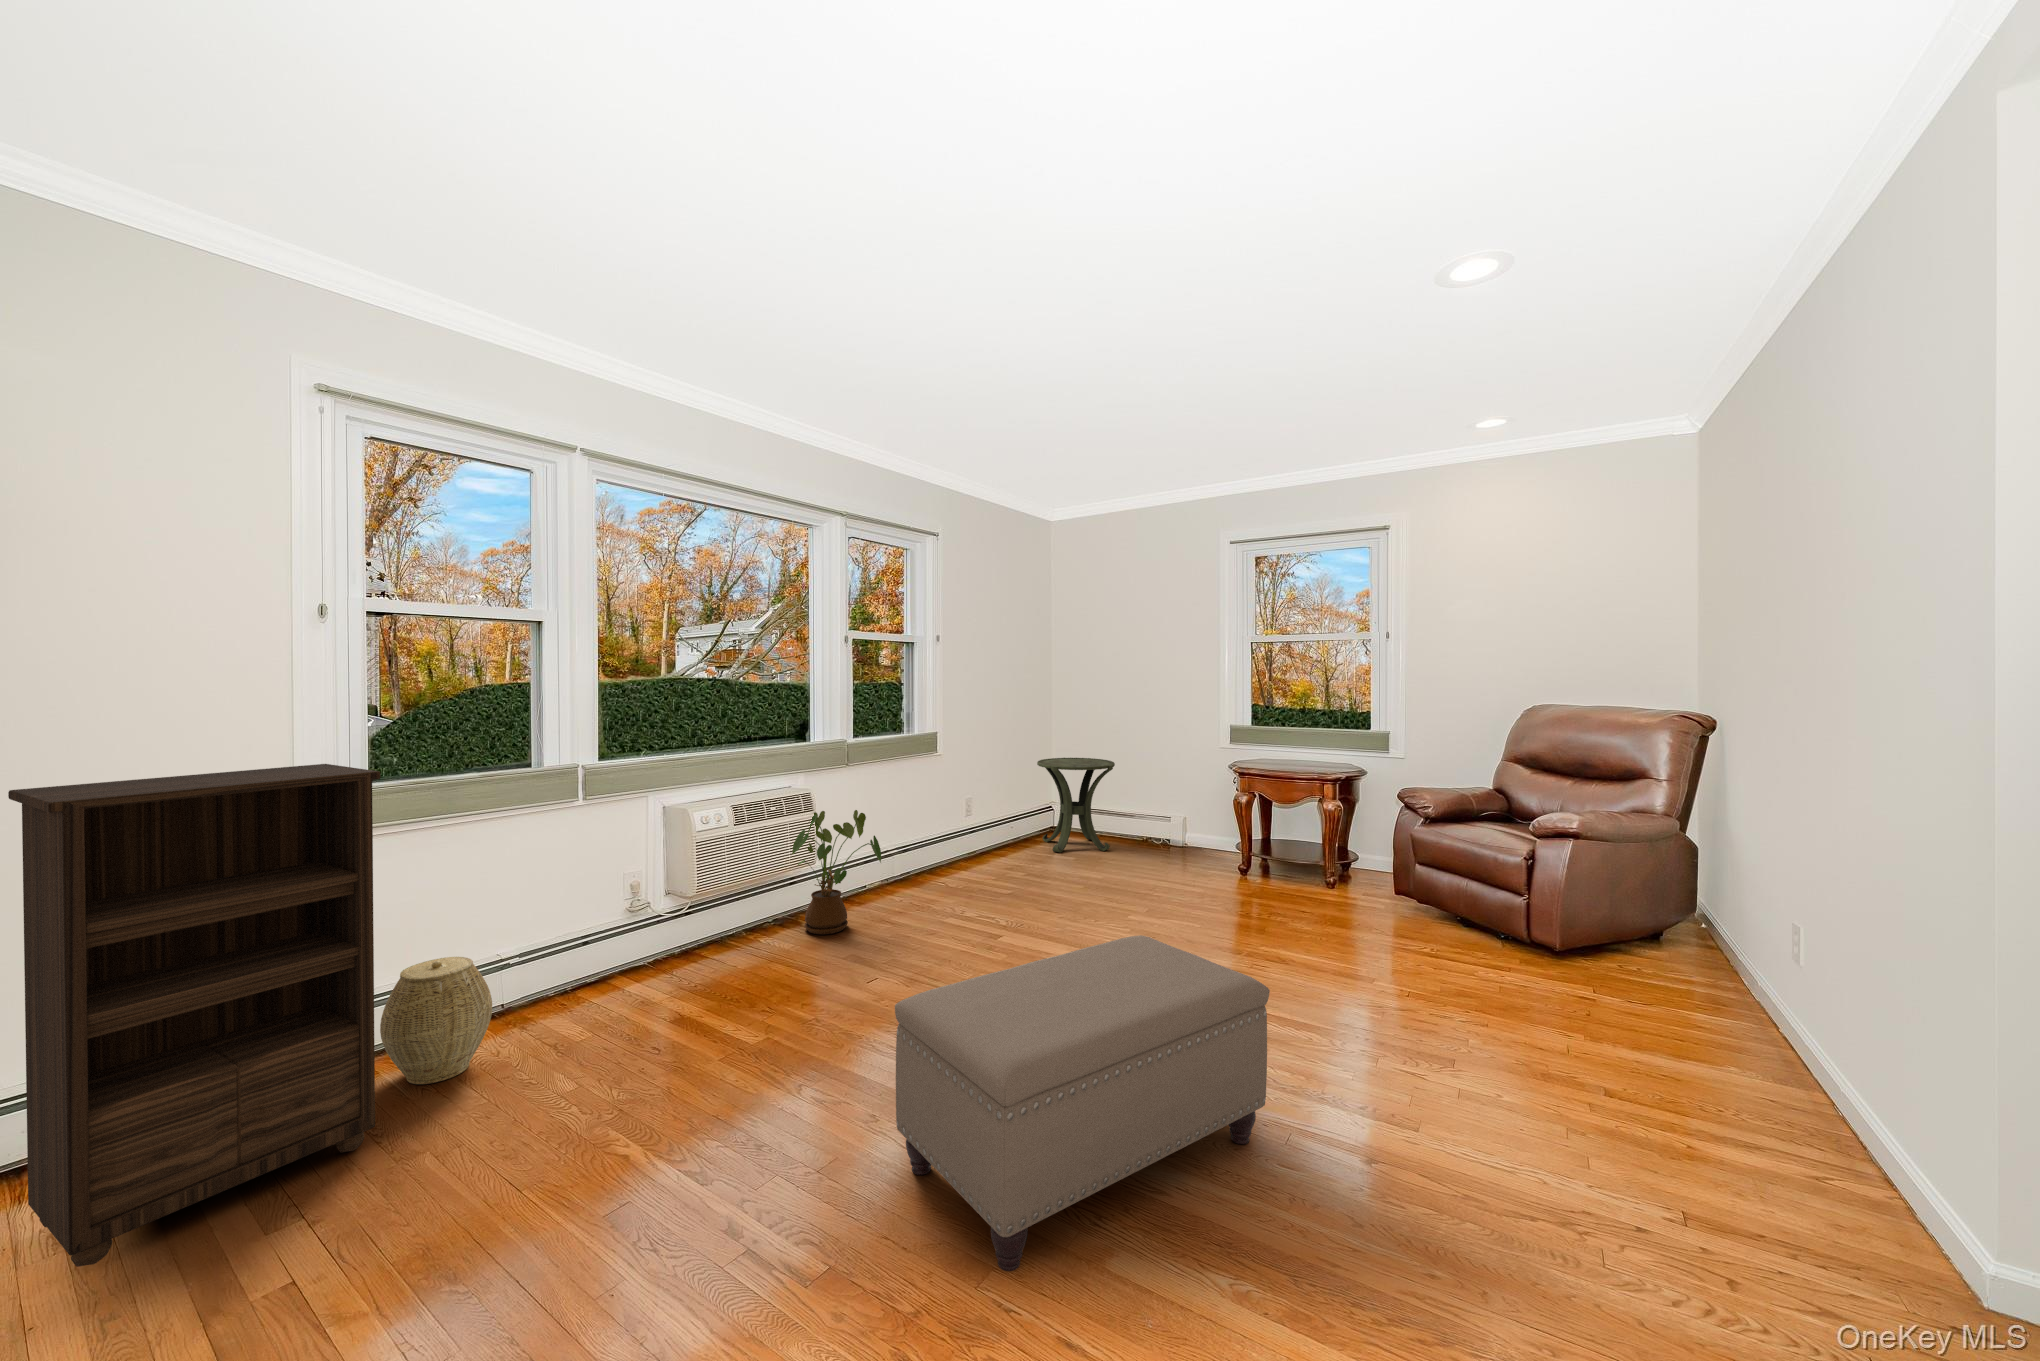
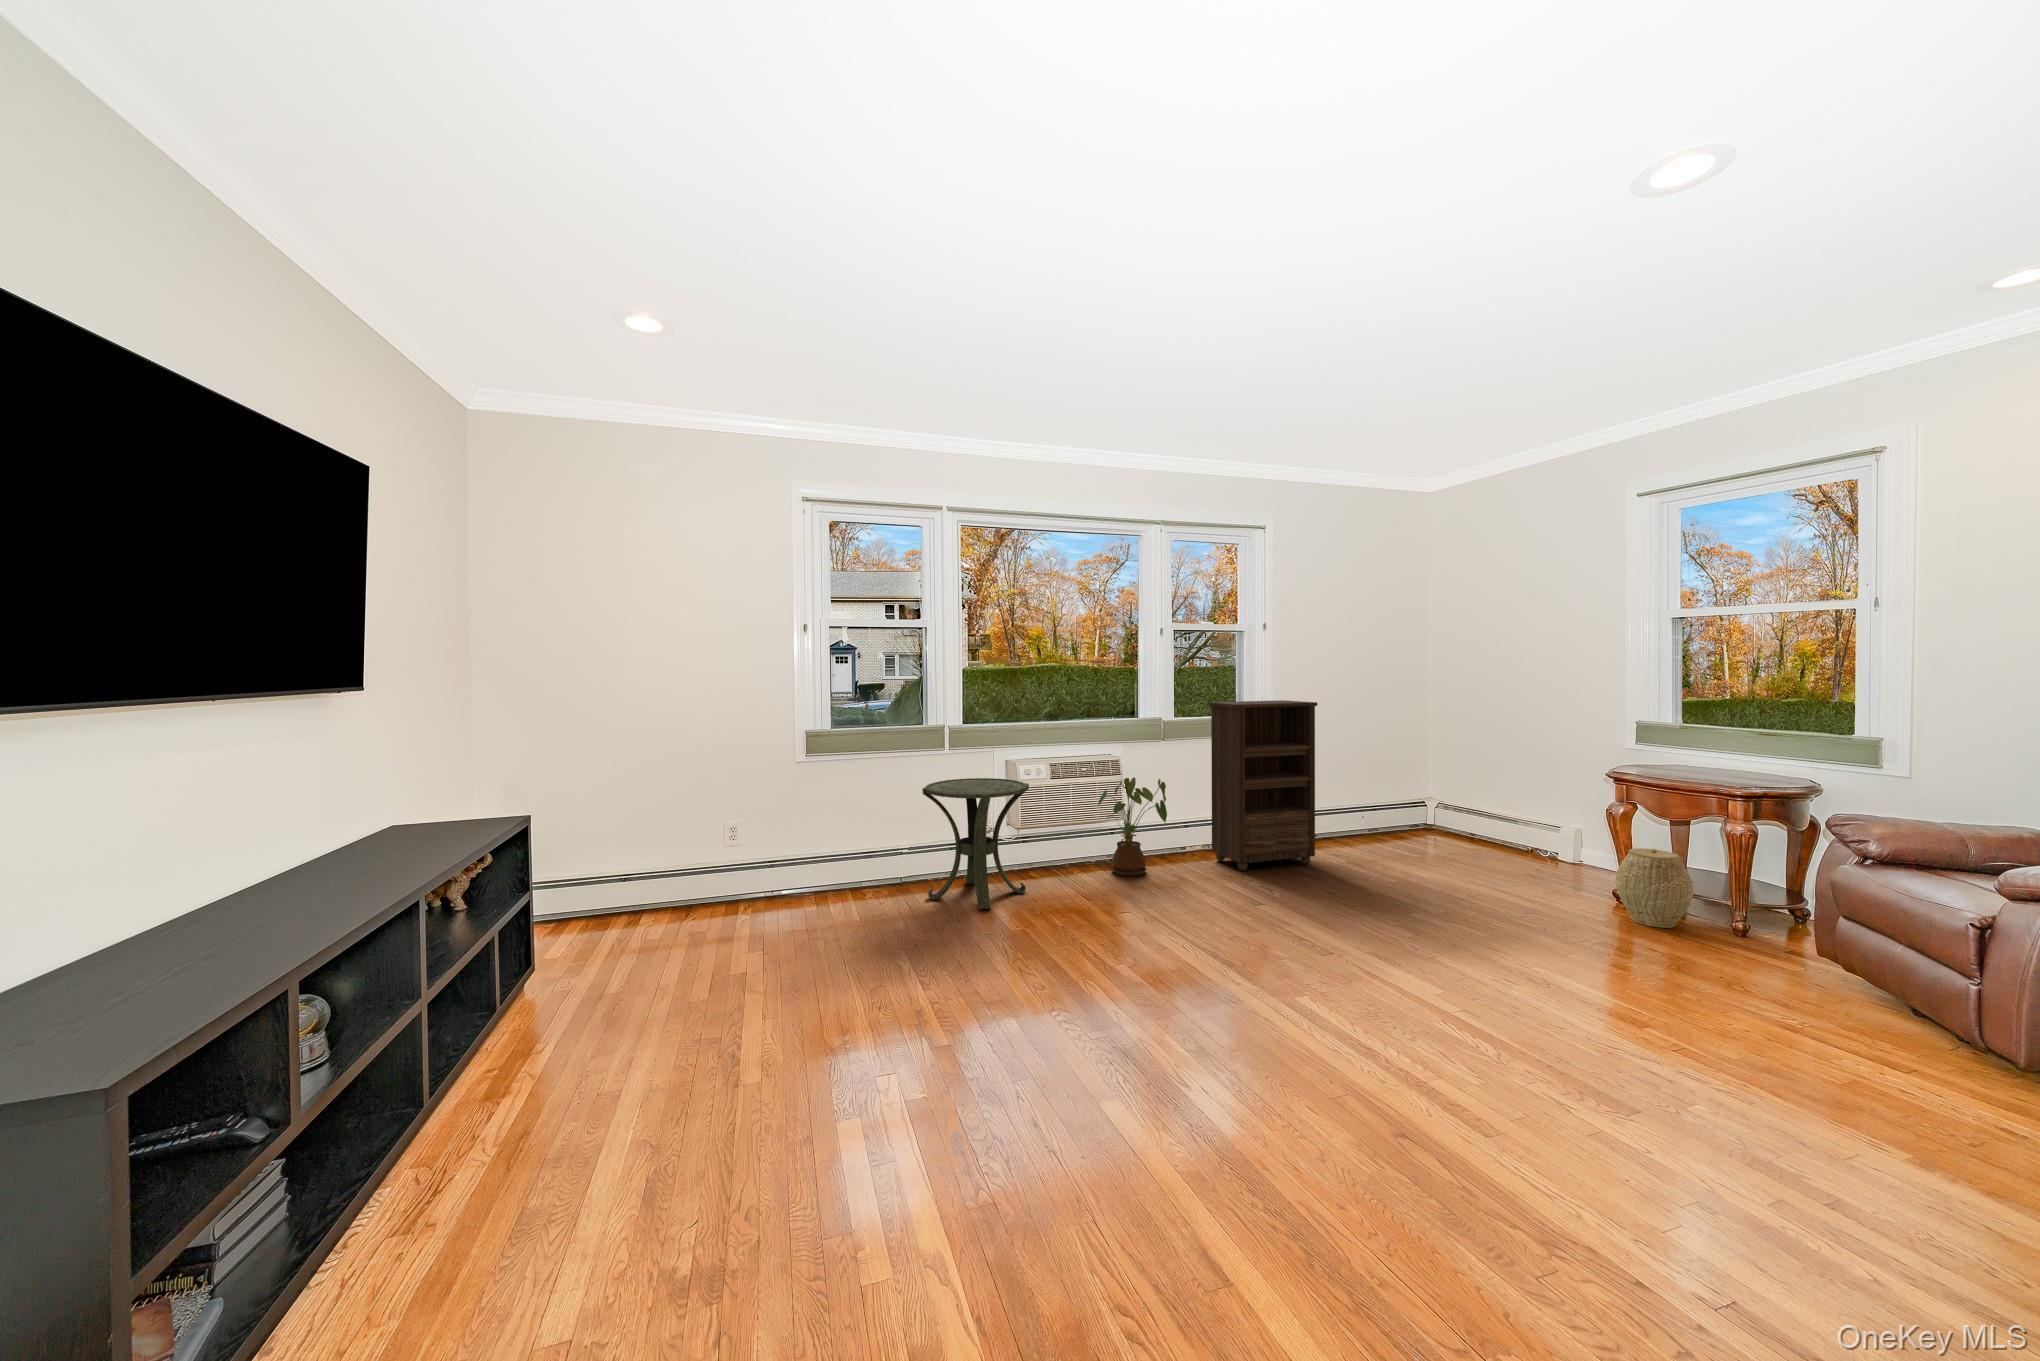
side table: present [1037,758,1115,852] -> present [922,778,1029,909]
bookshelf: present [8,764,380,1267] -> present [1209,700,1317,871]
ottoman: present [895,935,1270,1271] -> none [1015,891,1316,1085]
woven basket: present [380,957,492,1084] -> present [1616,848,1693,928]

